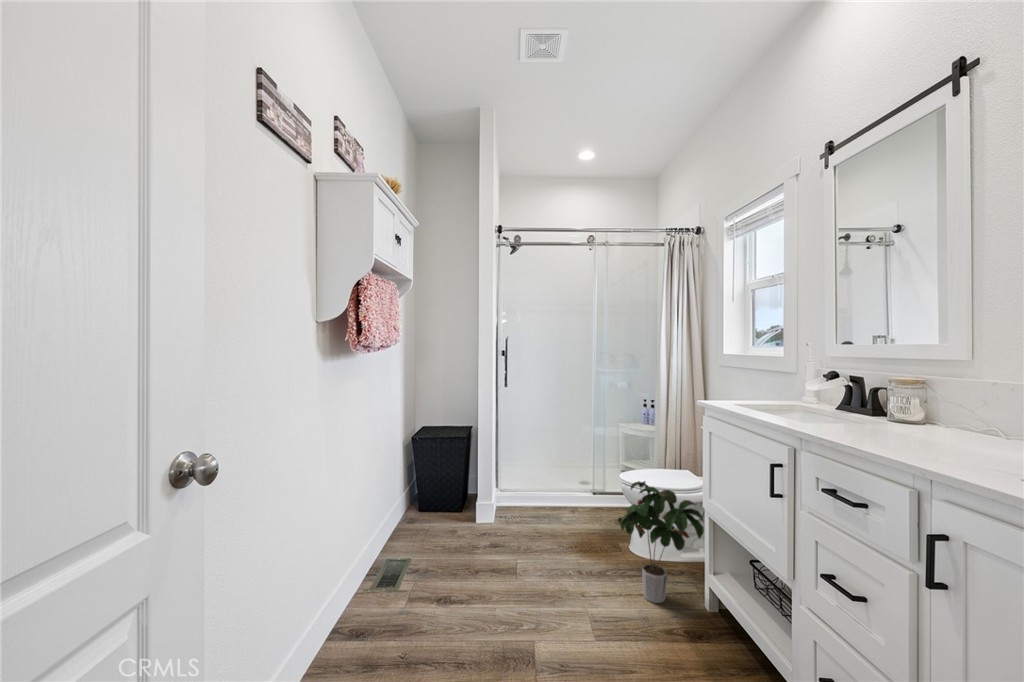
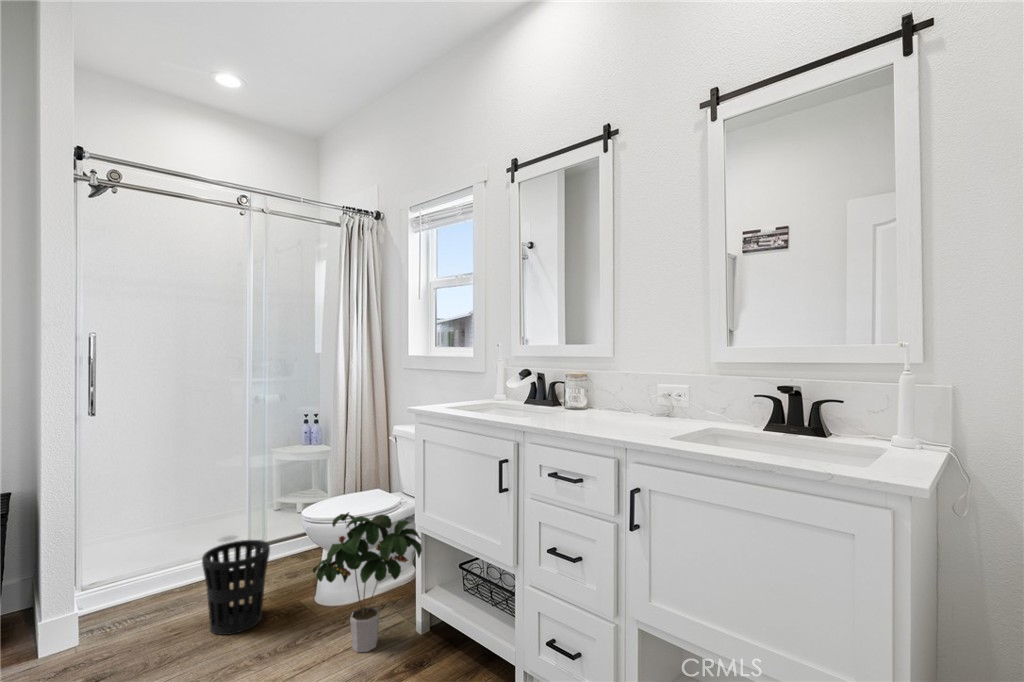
wastebasket: none [553,483,595,548] -> present [202,540,270,635]

